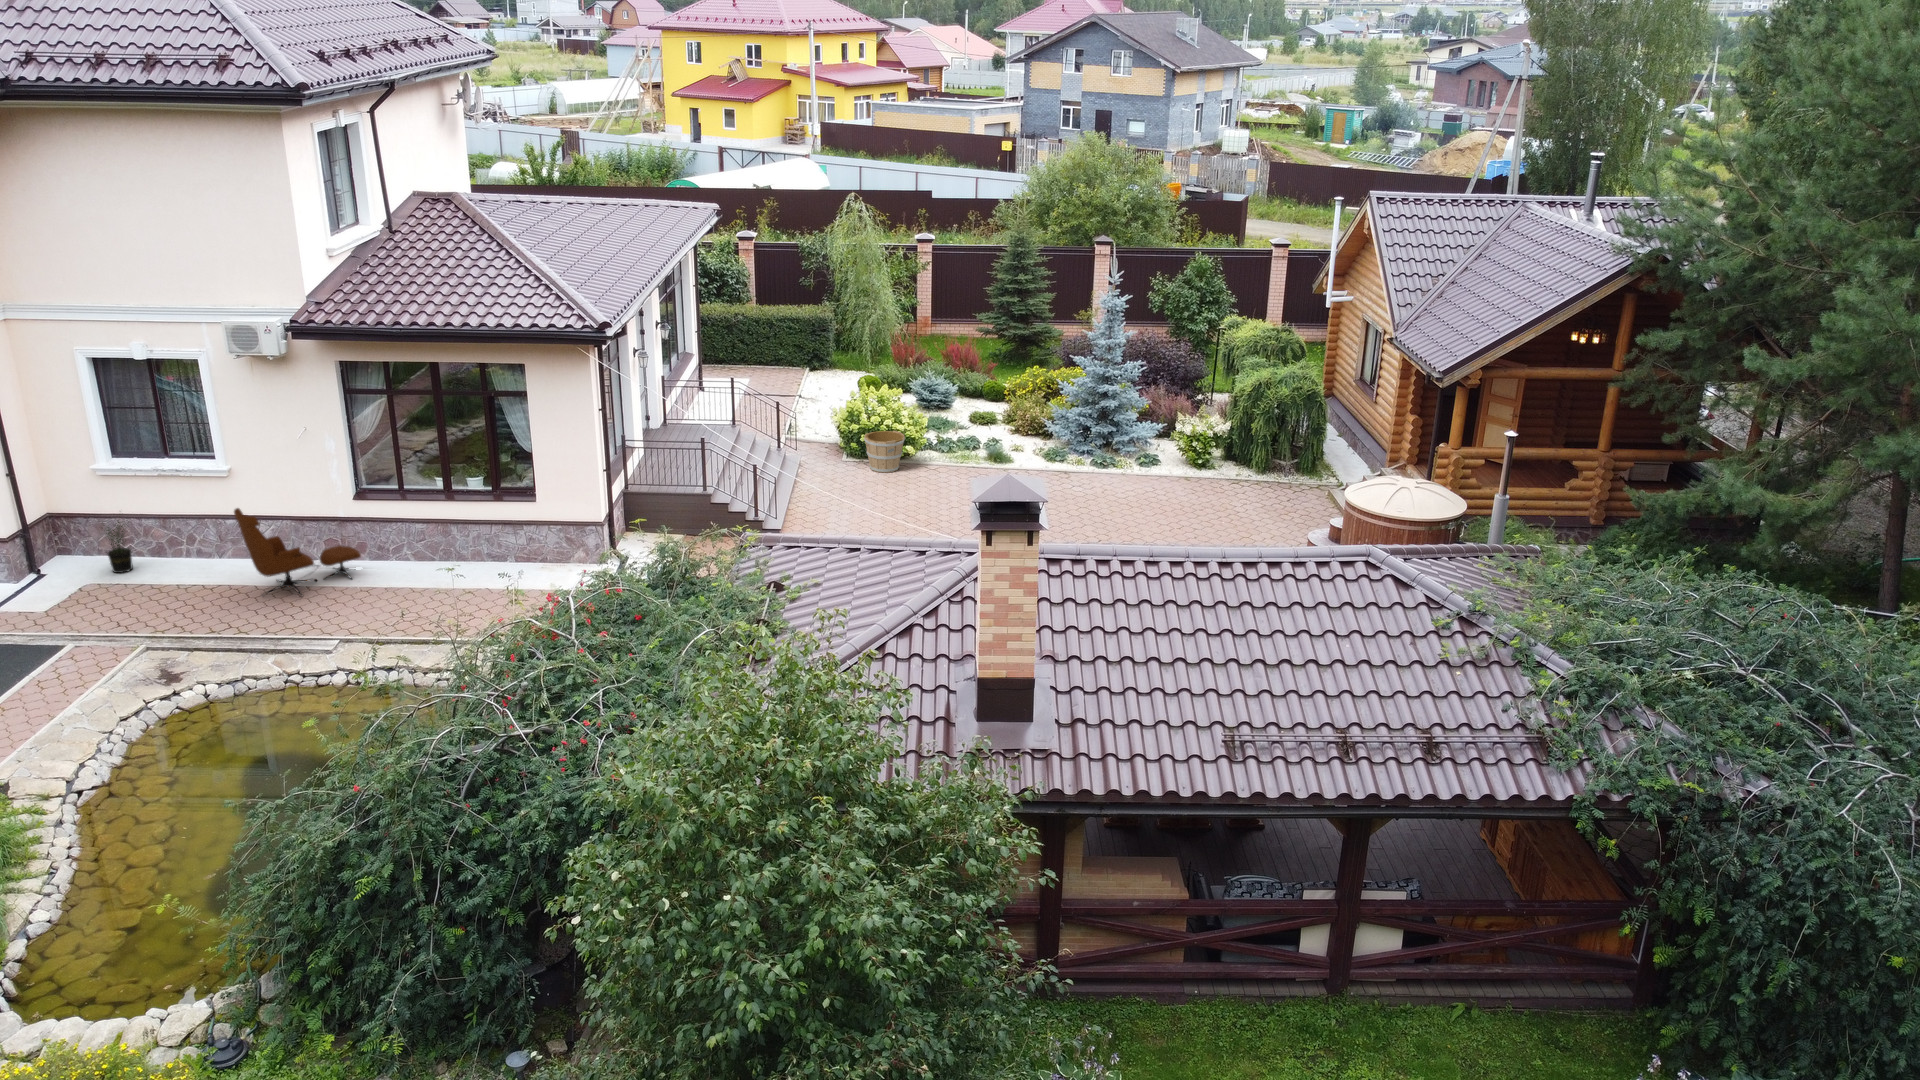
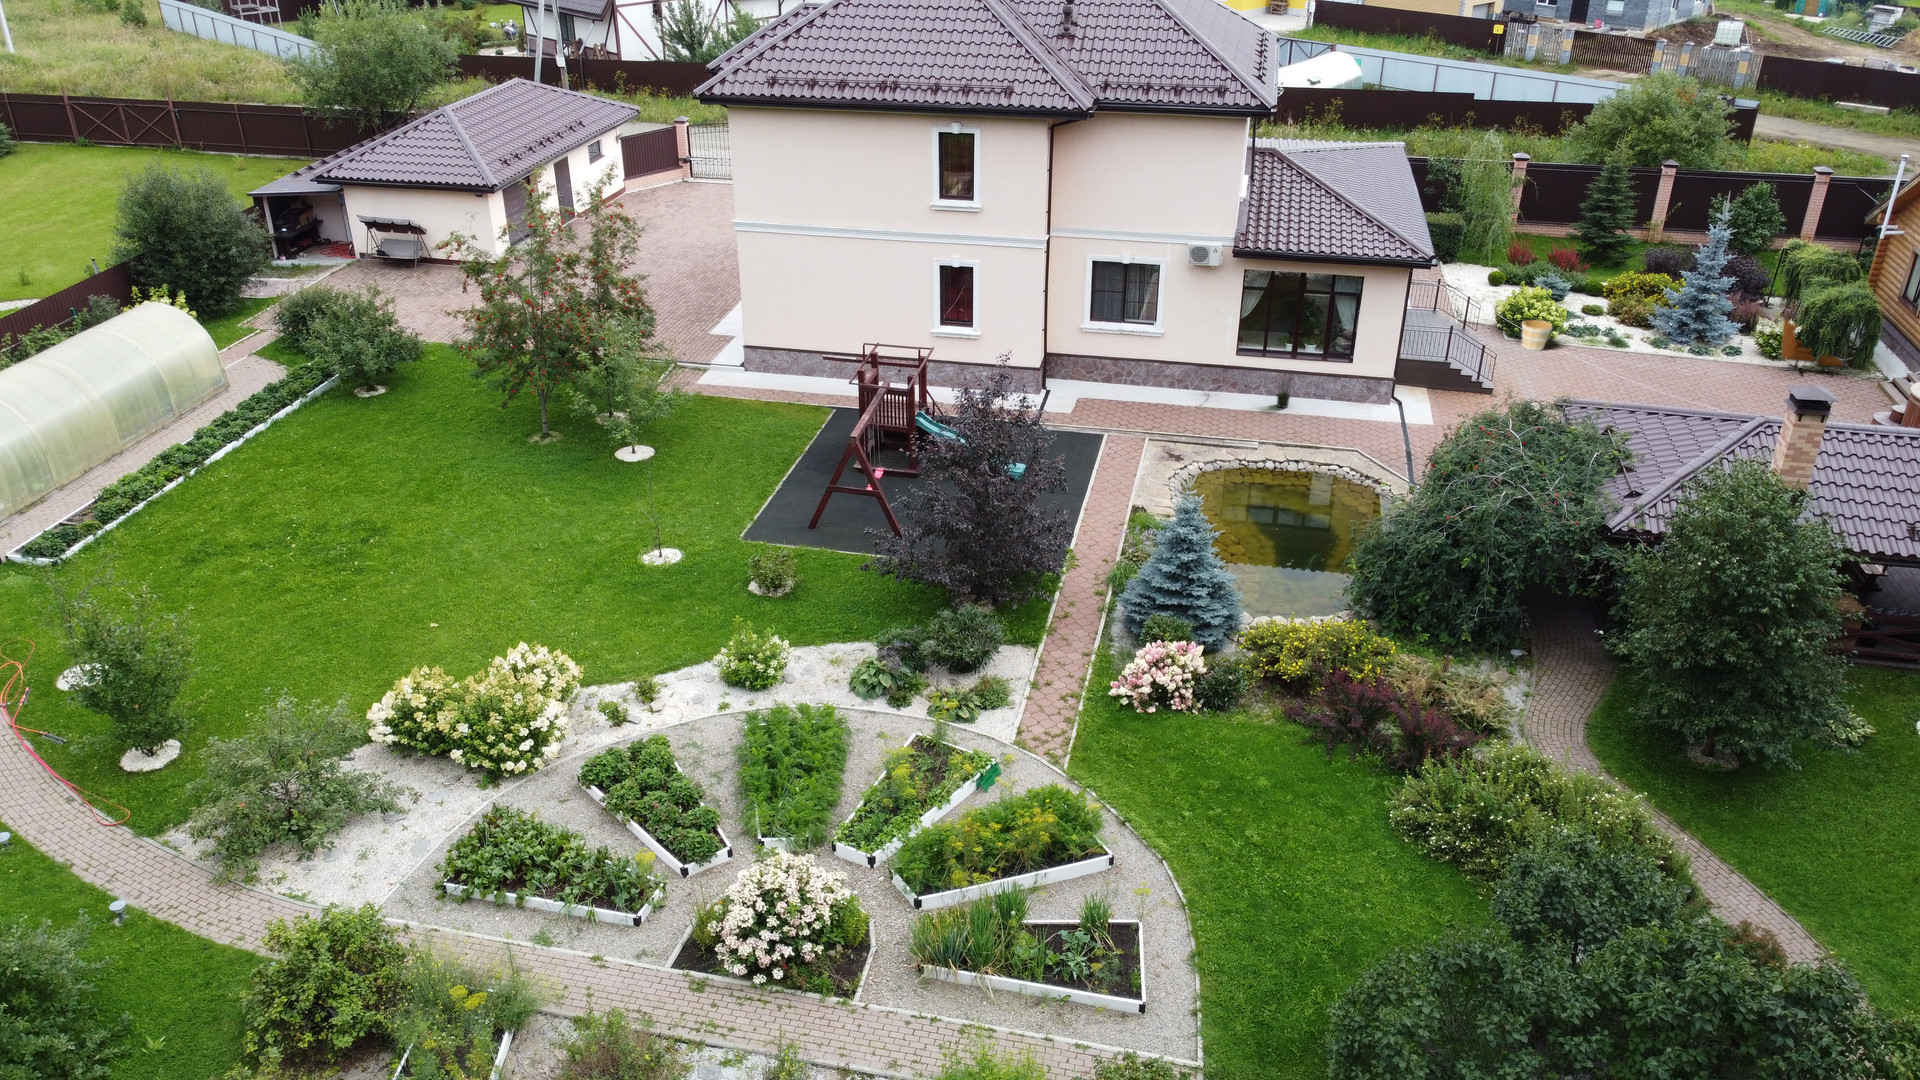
lounge chair: present [234,508,361,596] -> present [1782,319,1843,373]
potted plant: present [102,522,133,573] -> present [1277,374,1291,408]

